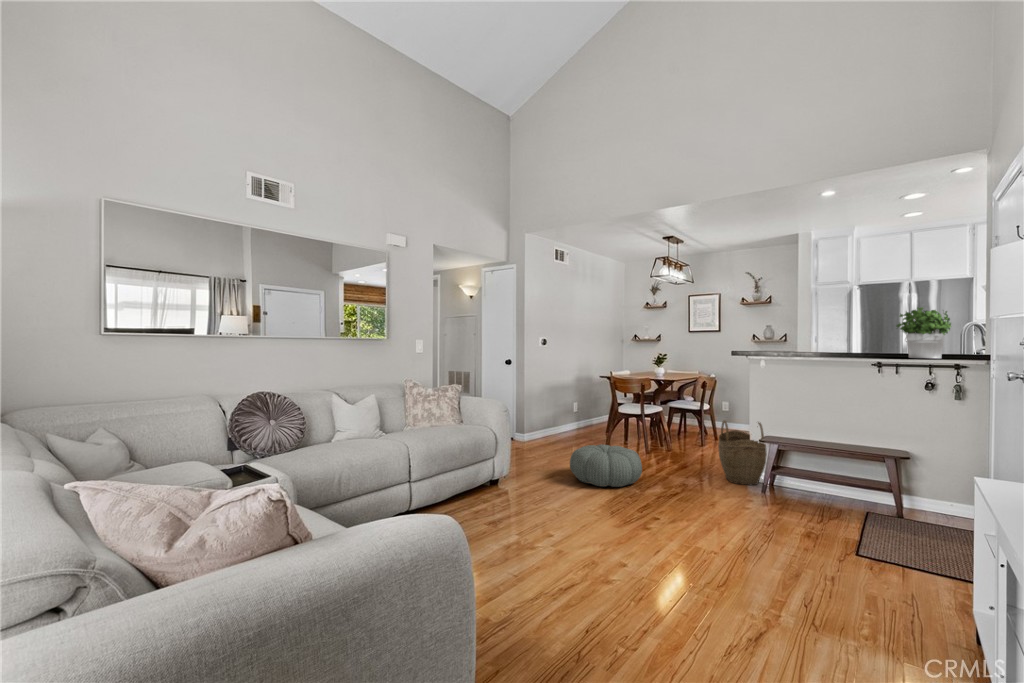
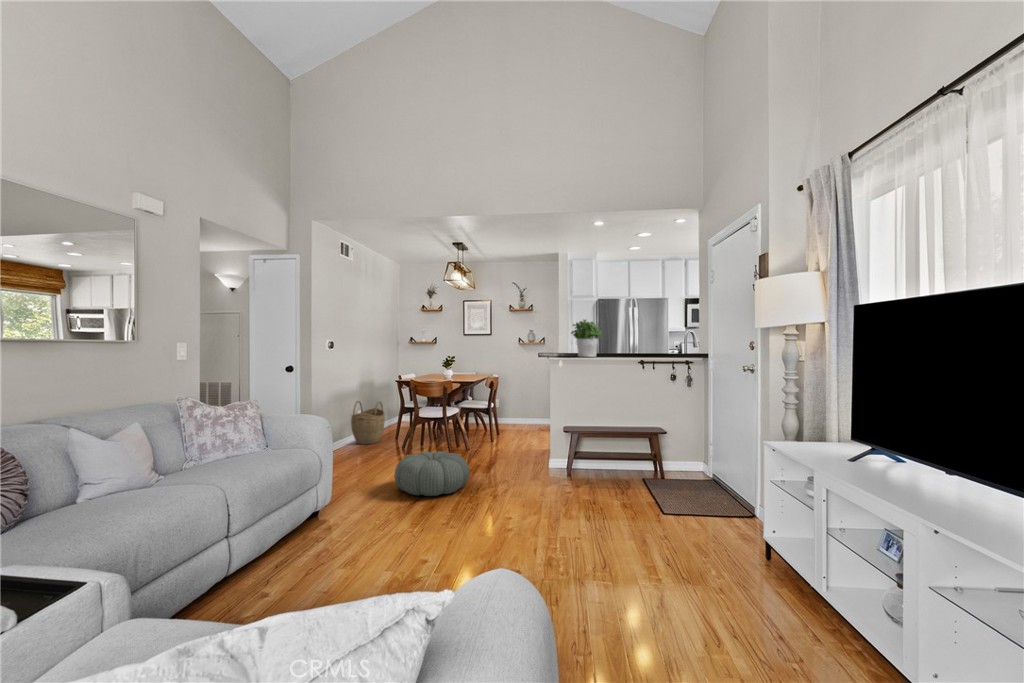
potted plant: present [896,307,951,359] -> present [571,319,602,357]
woven basket: present [718,421,767,485] -> present [351,401,385,445]

